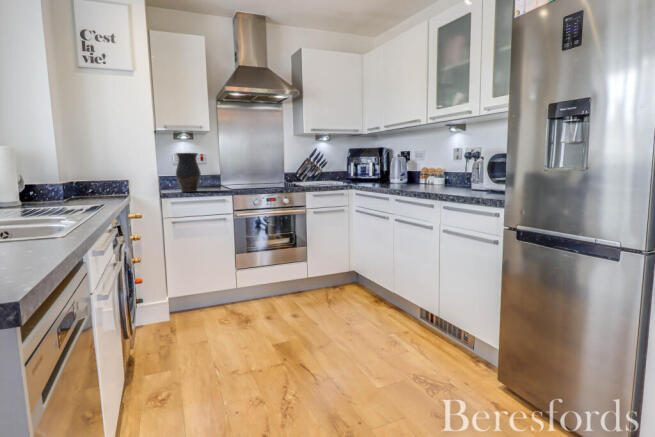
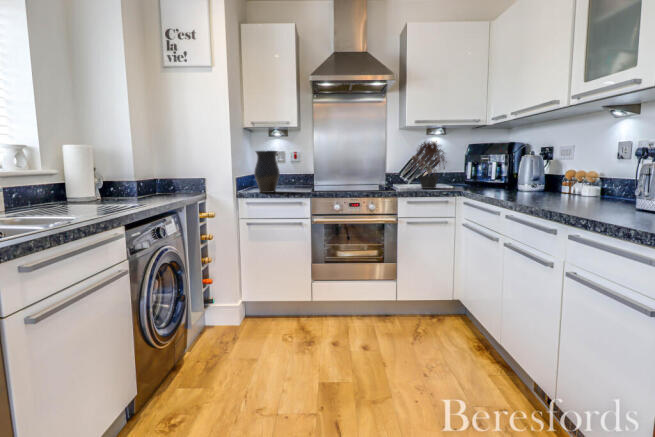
potted plant: none [311,144,339,185] -> present [412,141,445,189]

